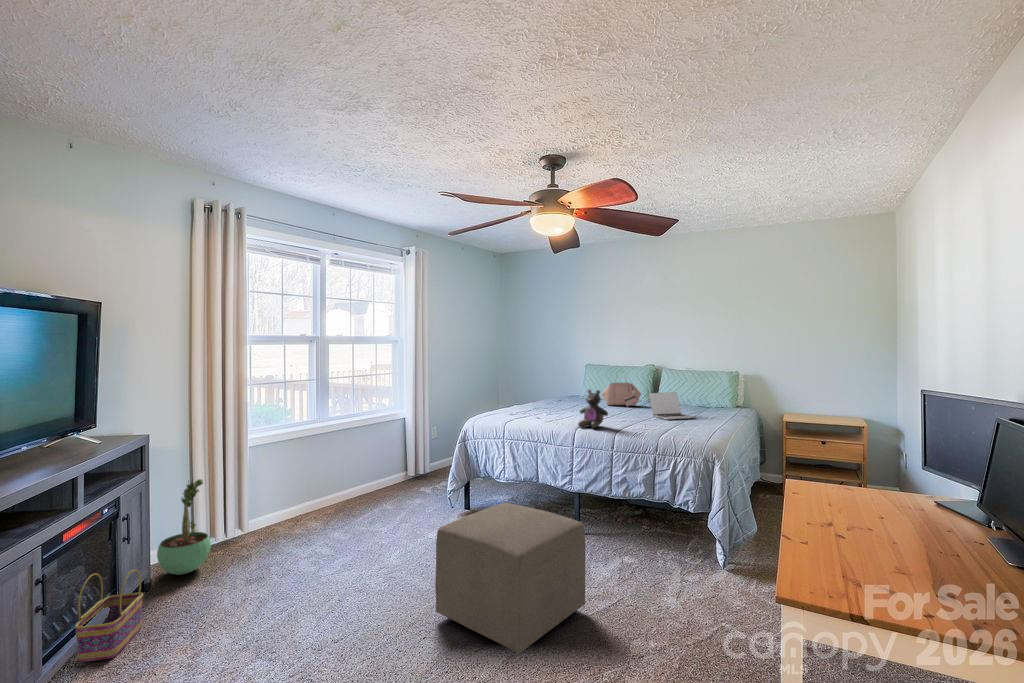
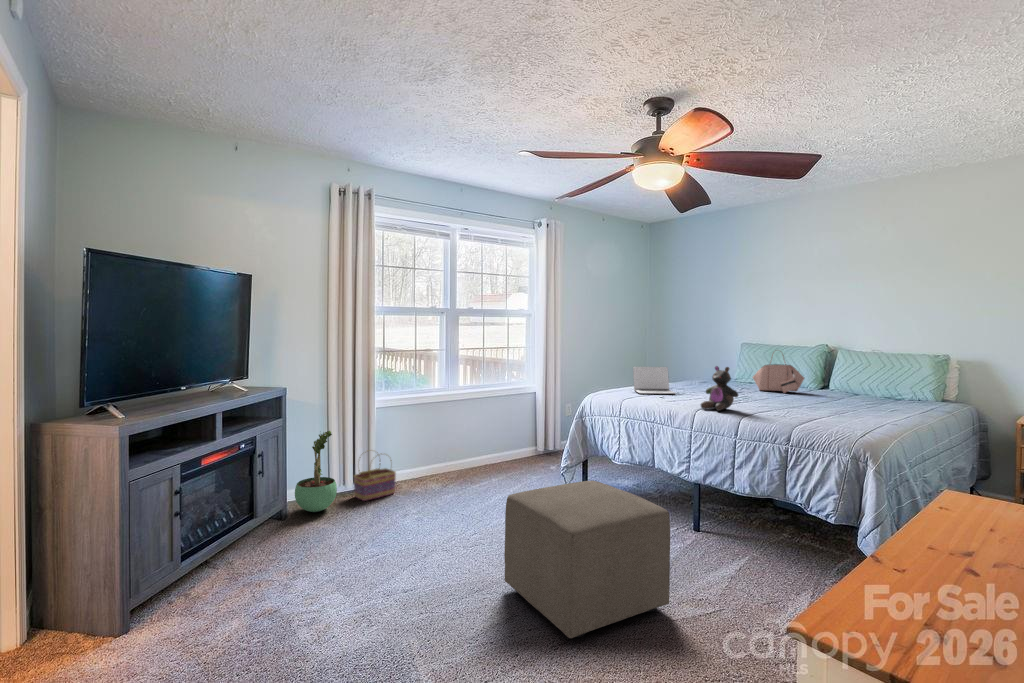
laptop: present [649,392,696,420] -> present [633,366,675,394]
basket: present [75,569,143,662] -> present [354,460,396,501]

